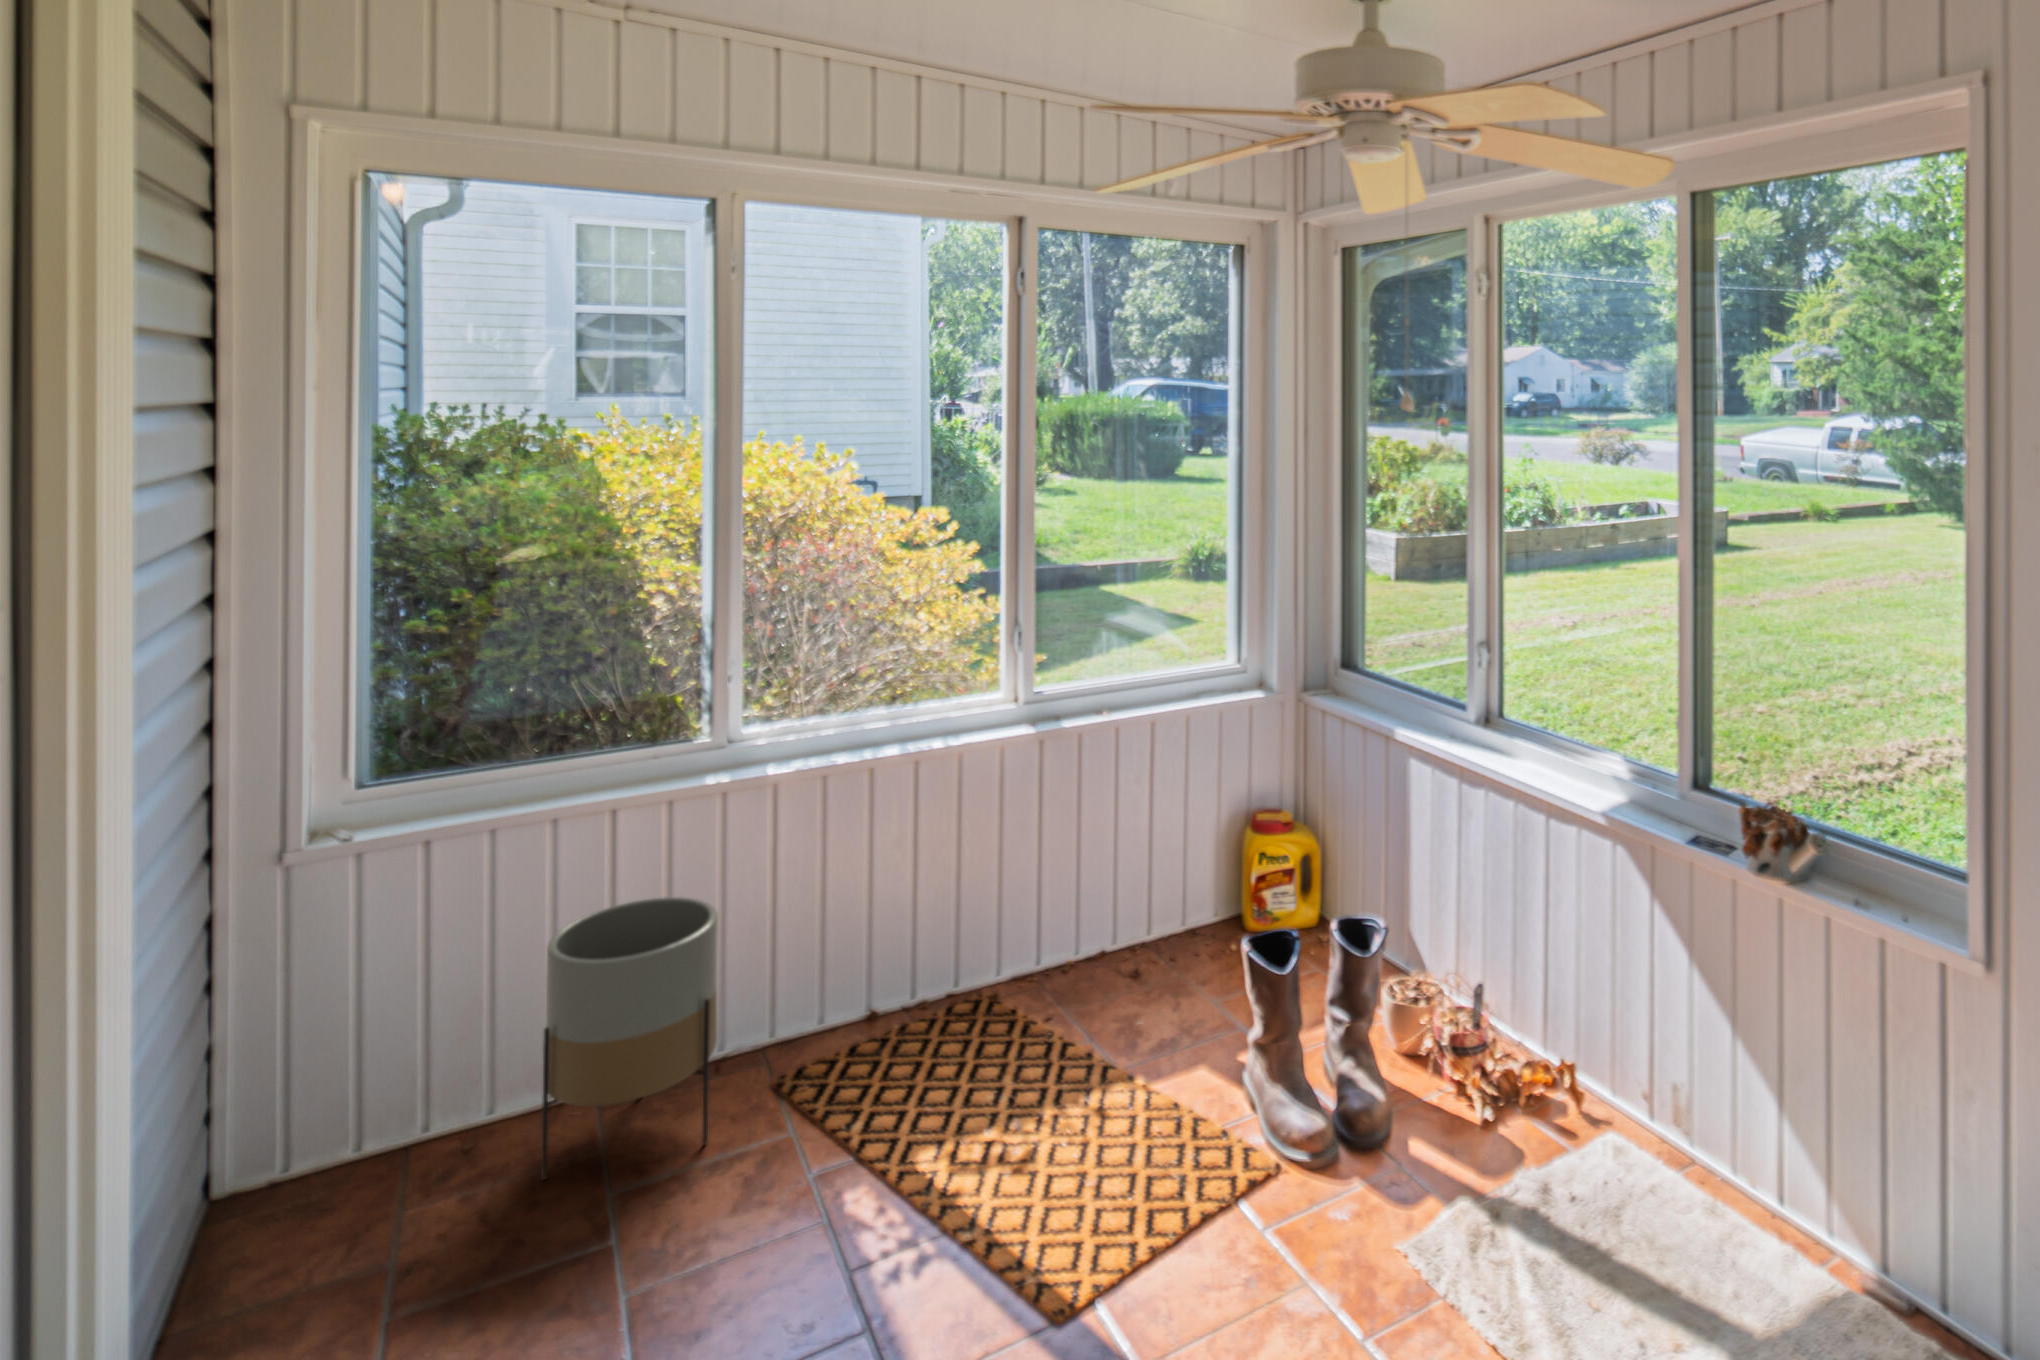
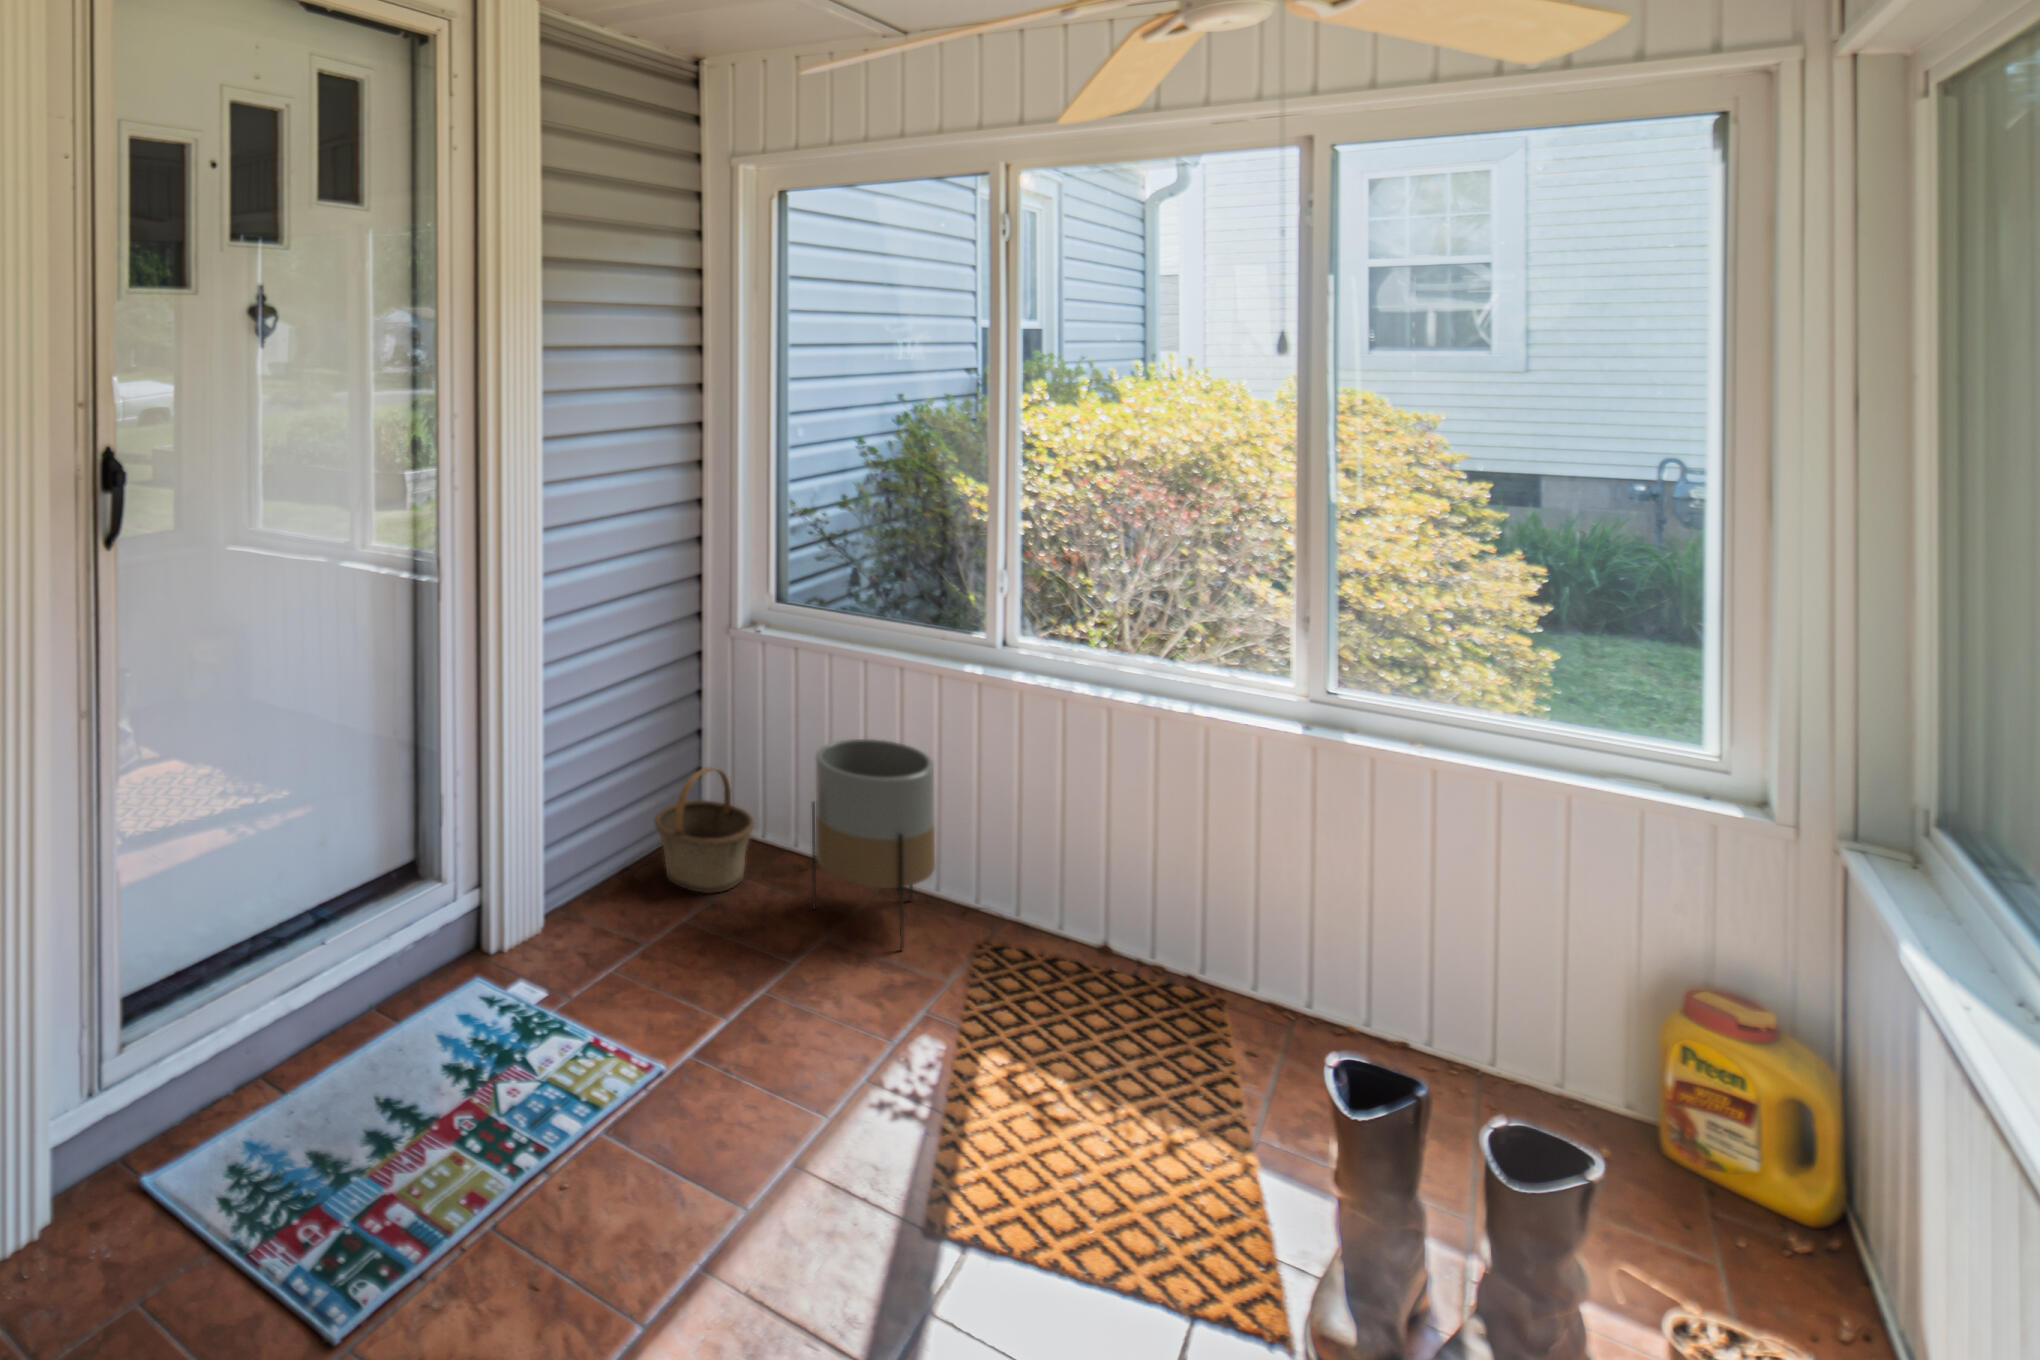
basket: none [210,1072,418,1300] -> present [654,767,755,893]

